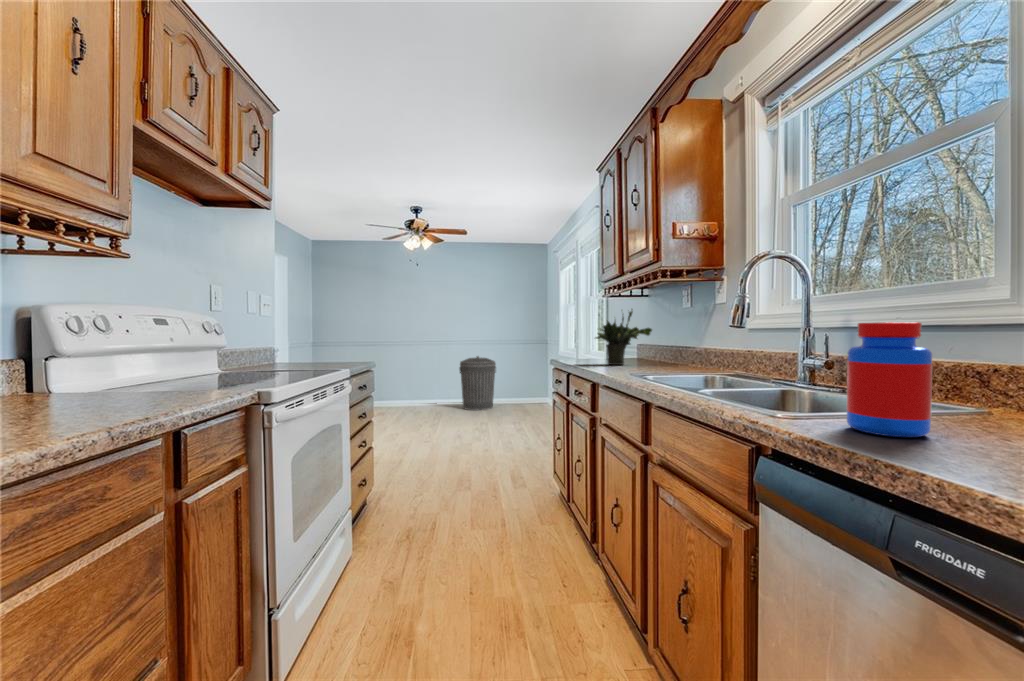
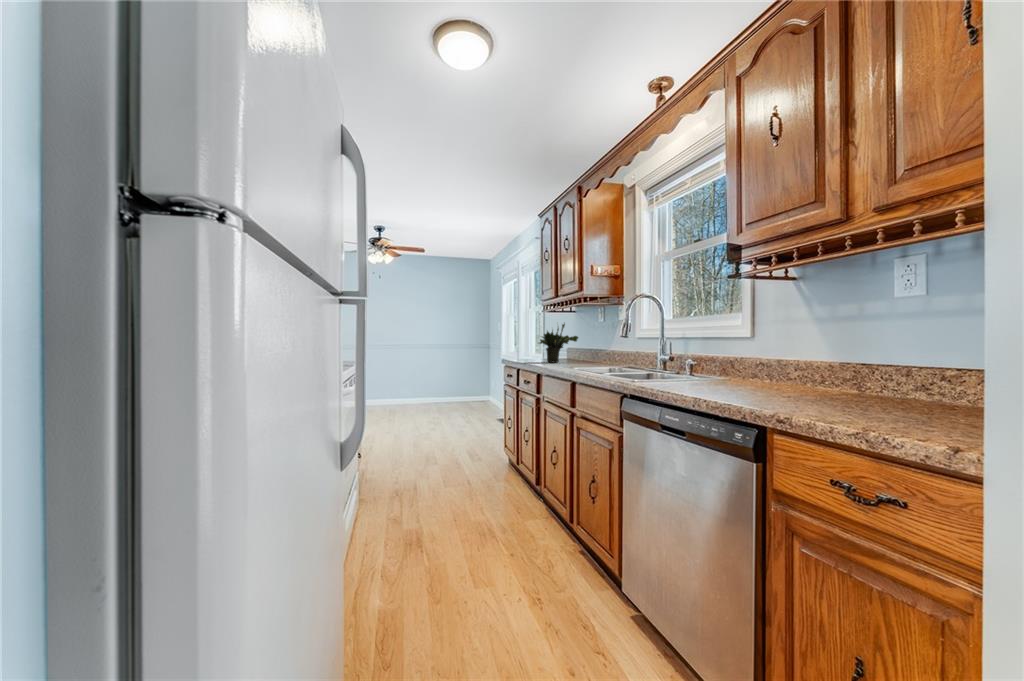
jar: present [846,322,932,437] -> none [657,337,687,384]
trash can: present [459,356,496,410] -> none [409,359,443,409]

